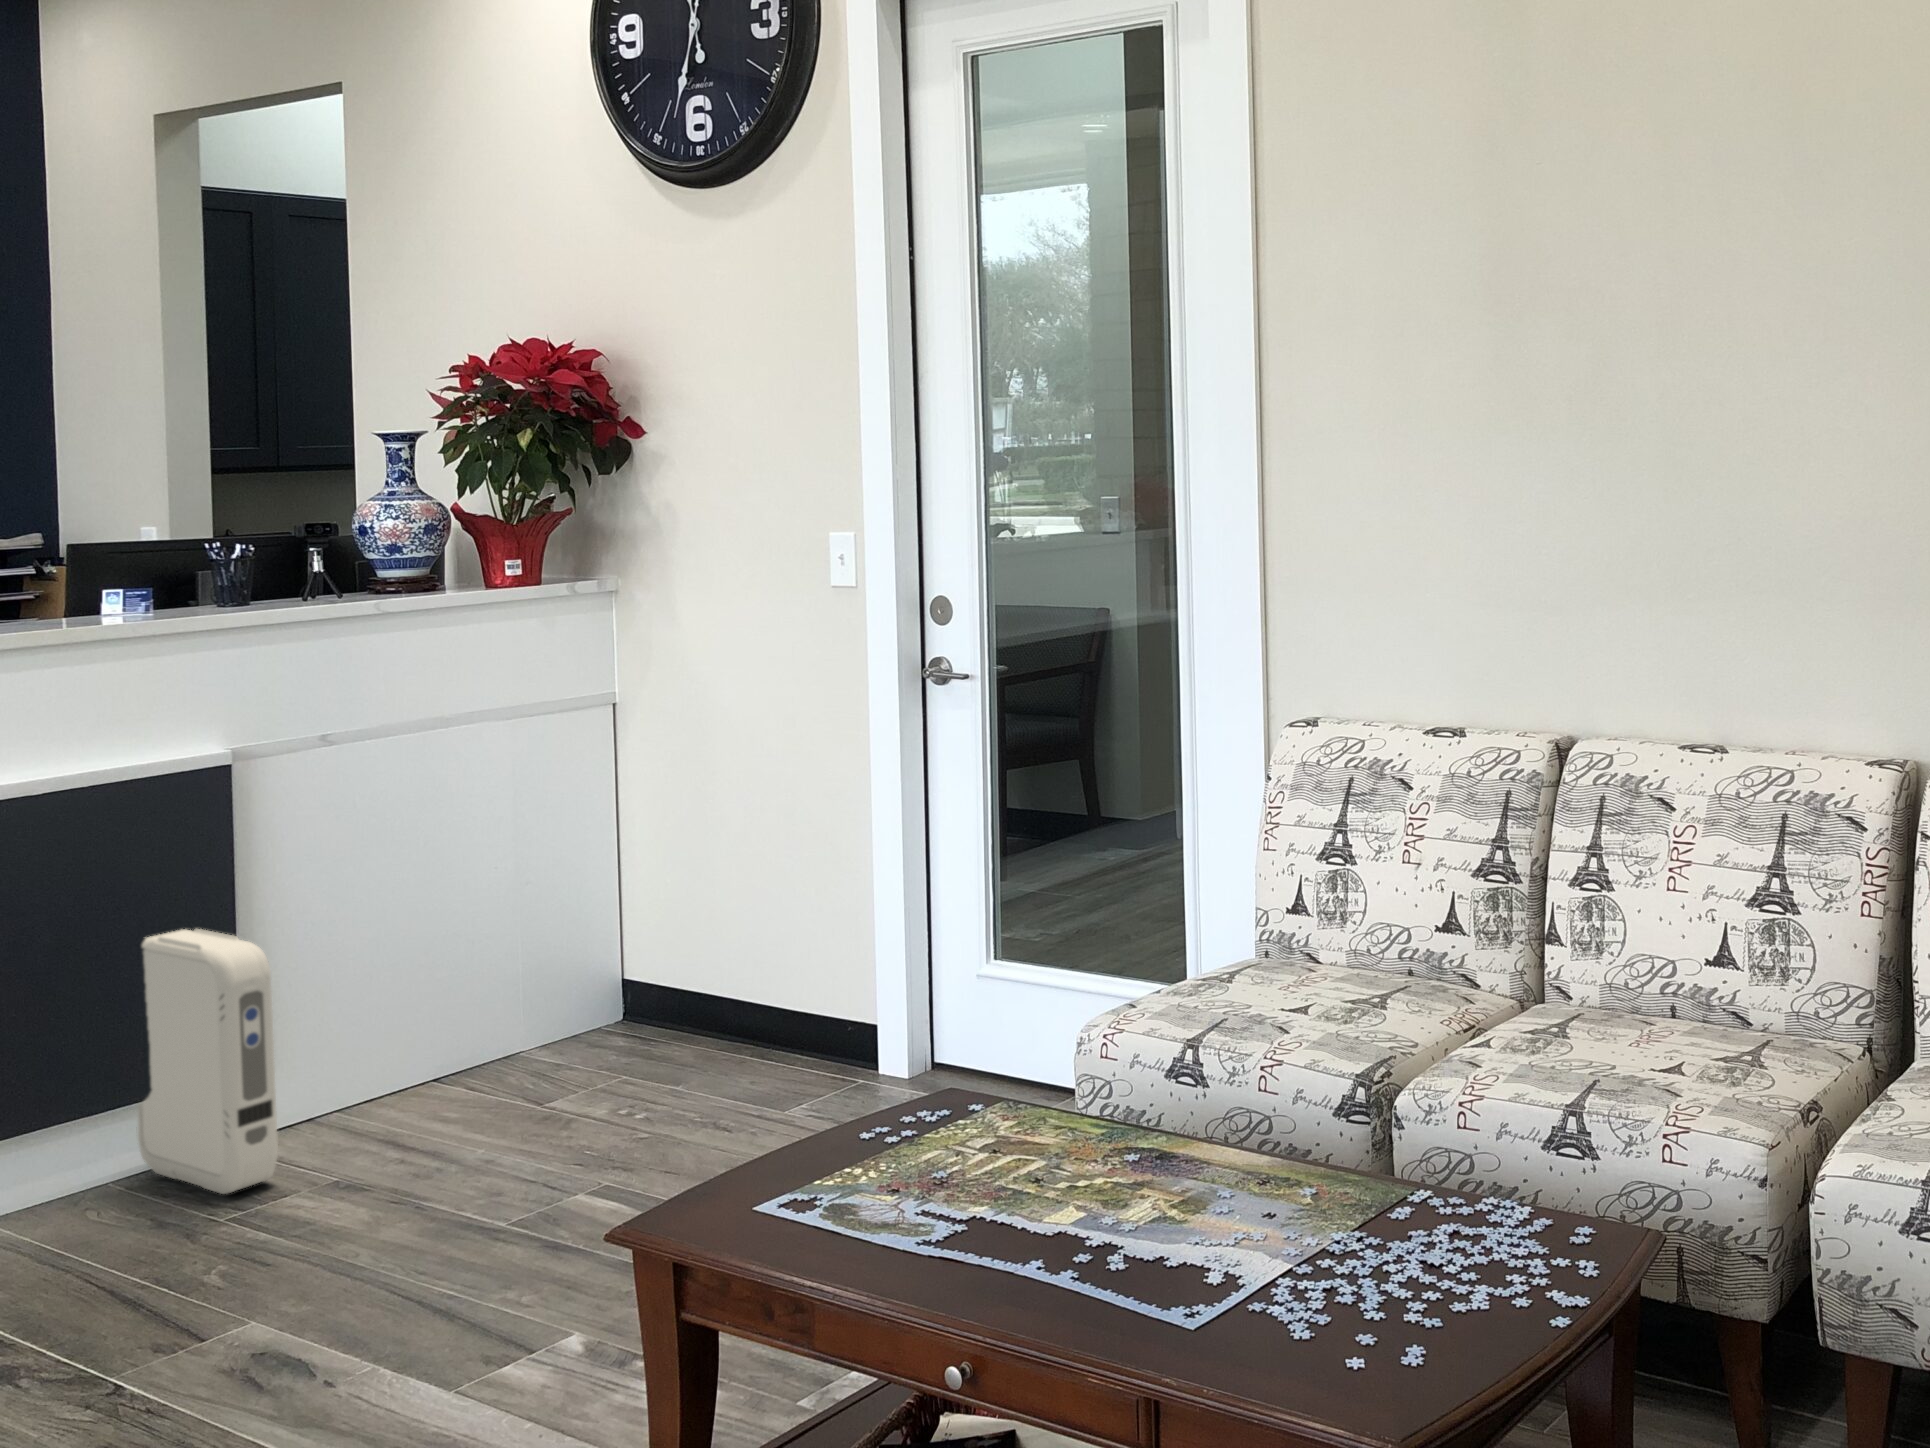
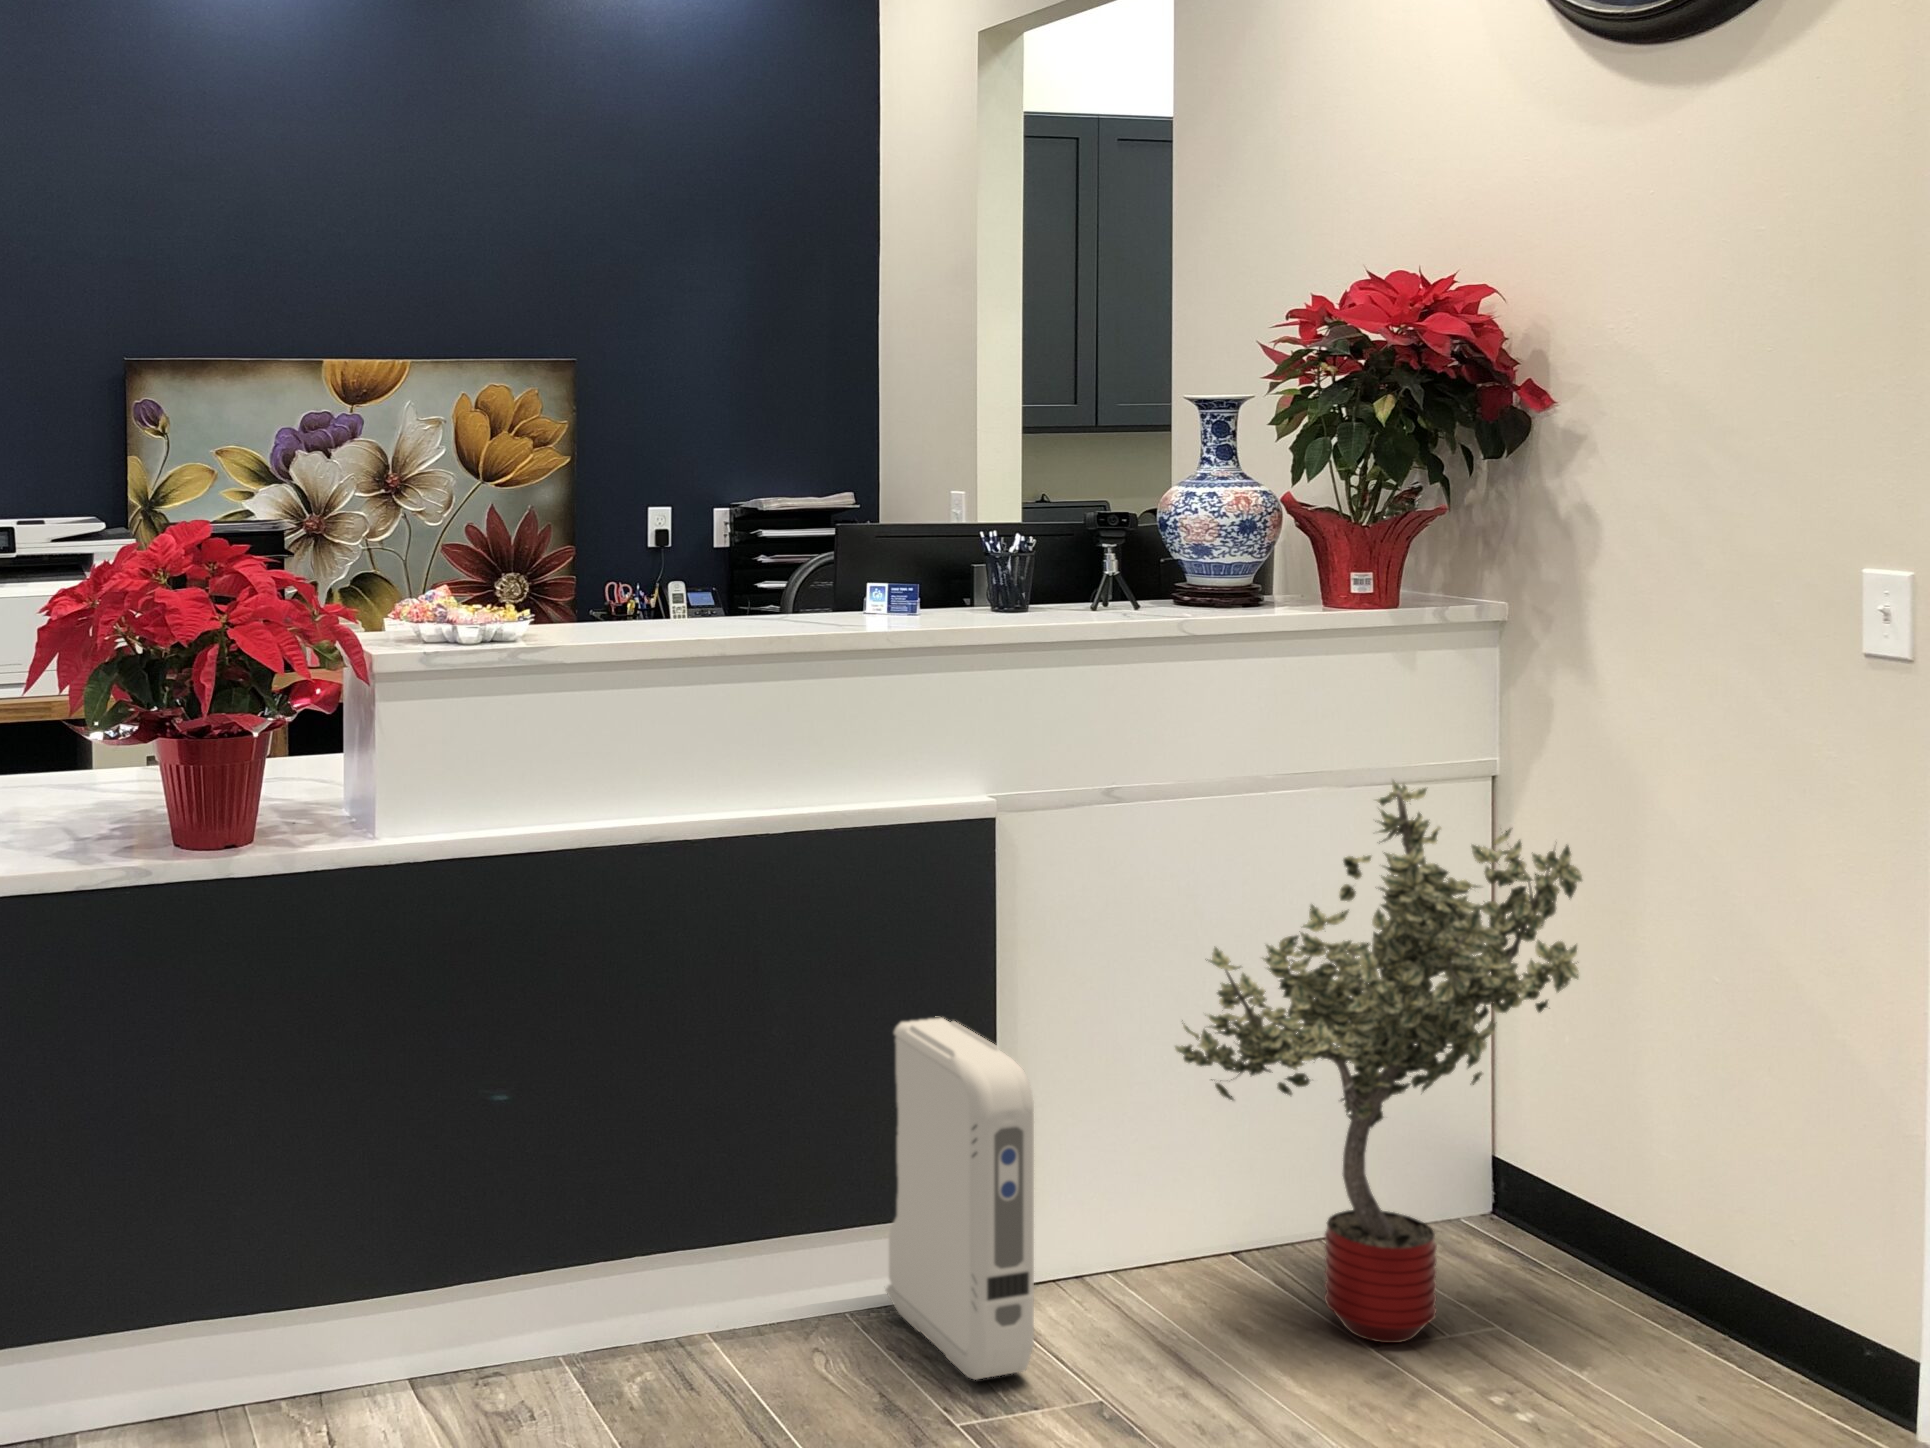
potted tree: none [382,704,674,1102] -> present [1175,781,1582,1343]

